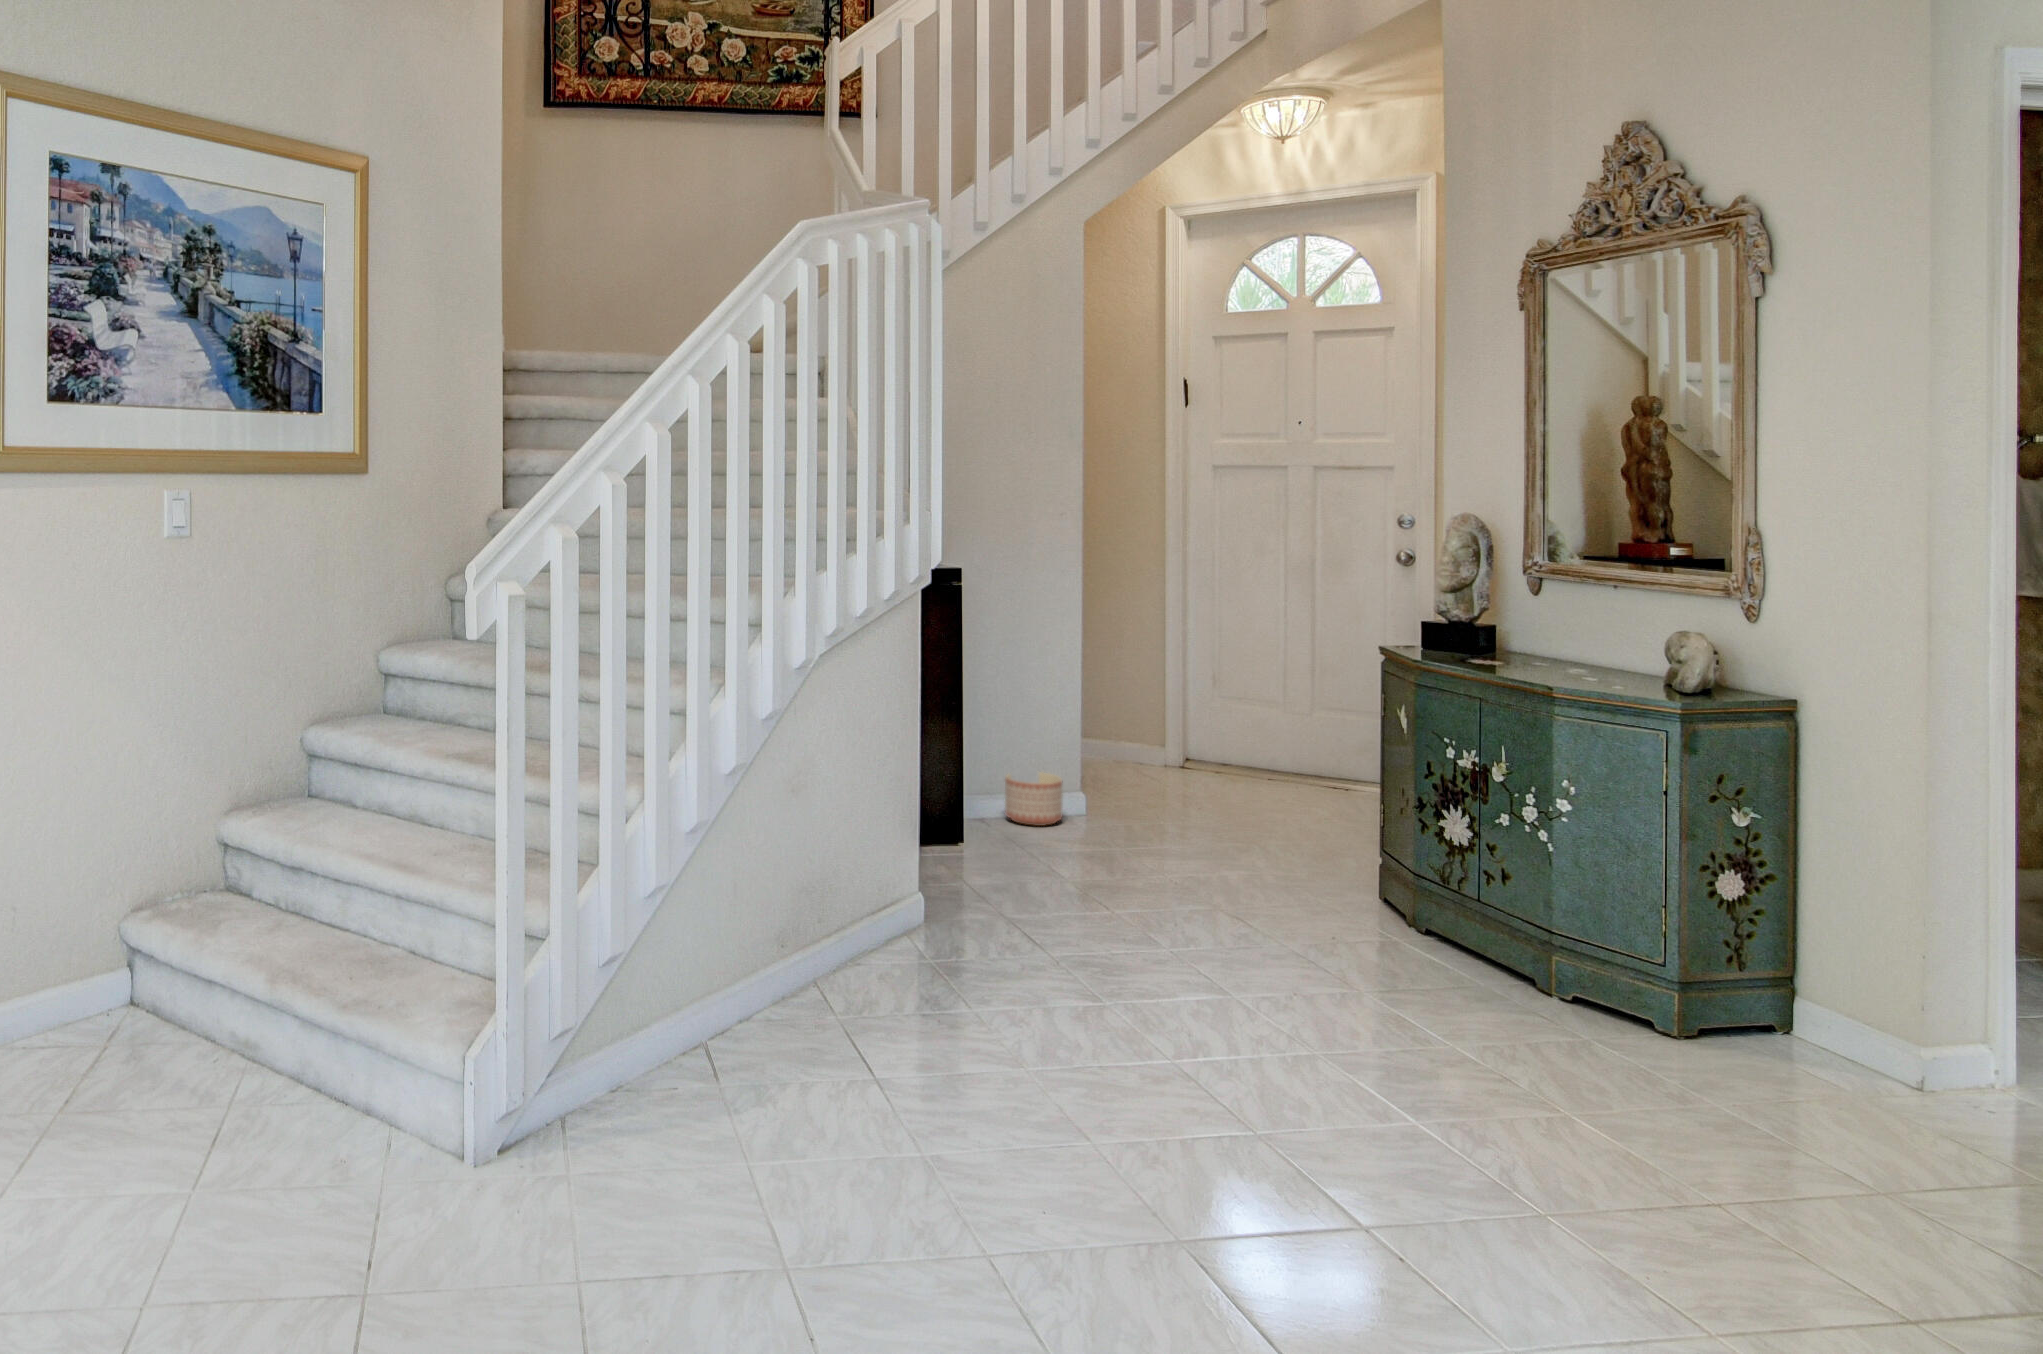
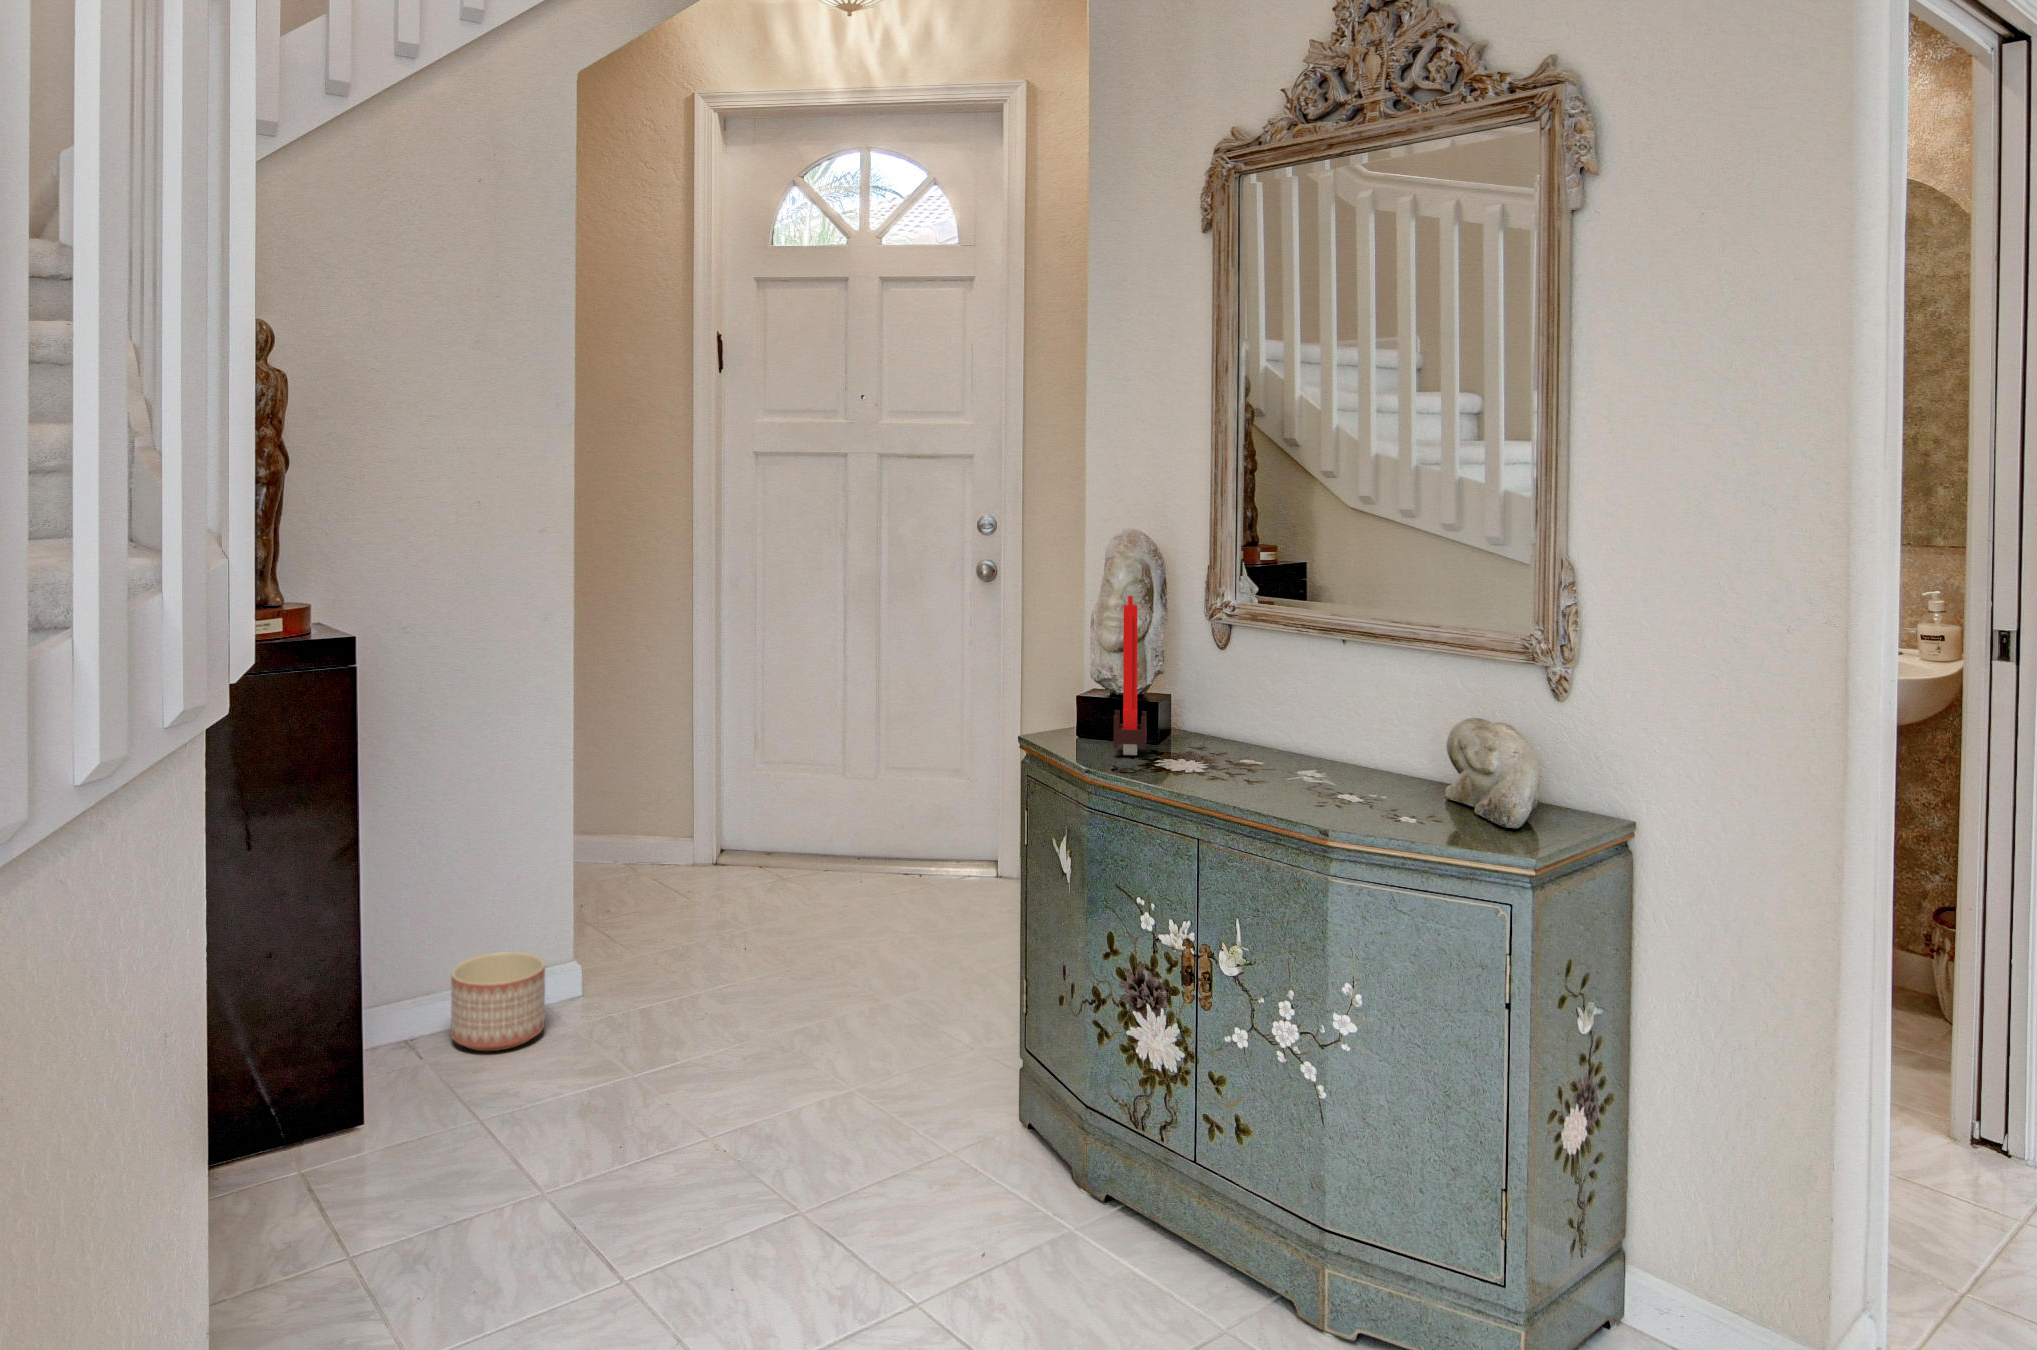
candle: none [1438,552,1466,657] -> present [1114,596,1147,755]

